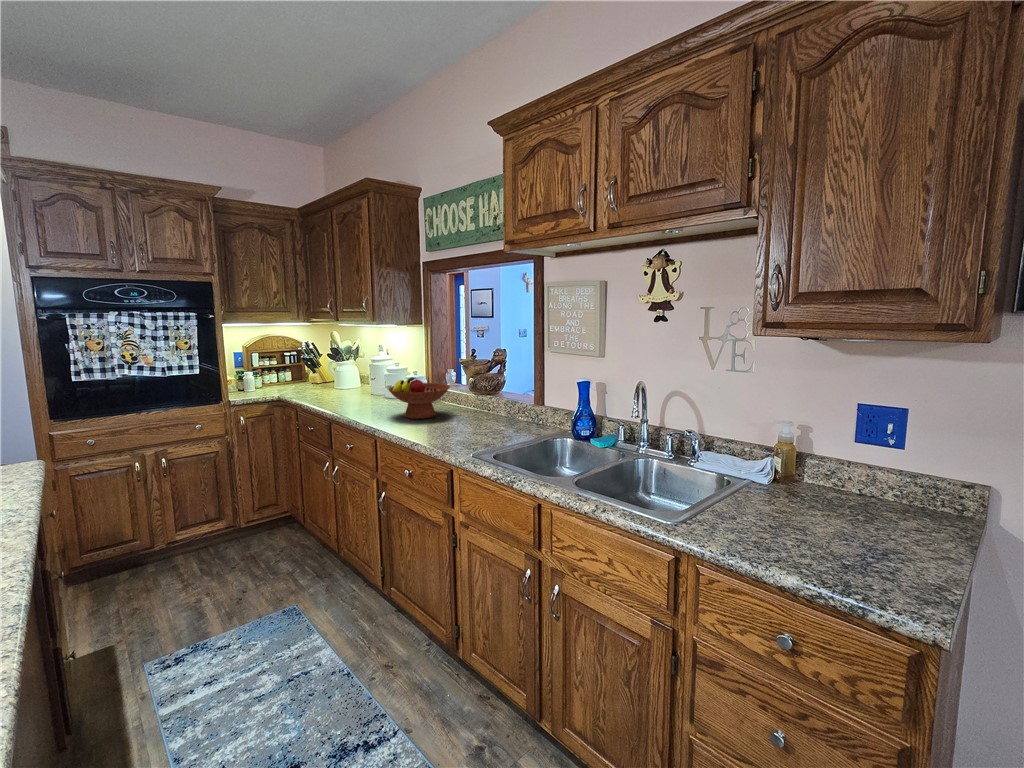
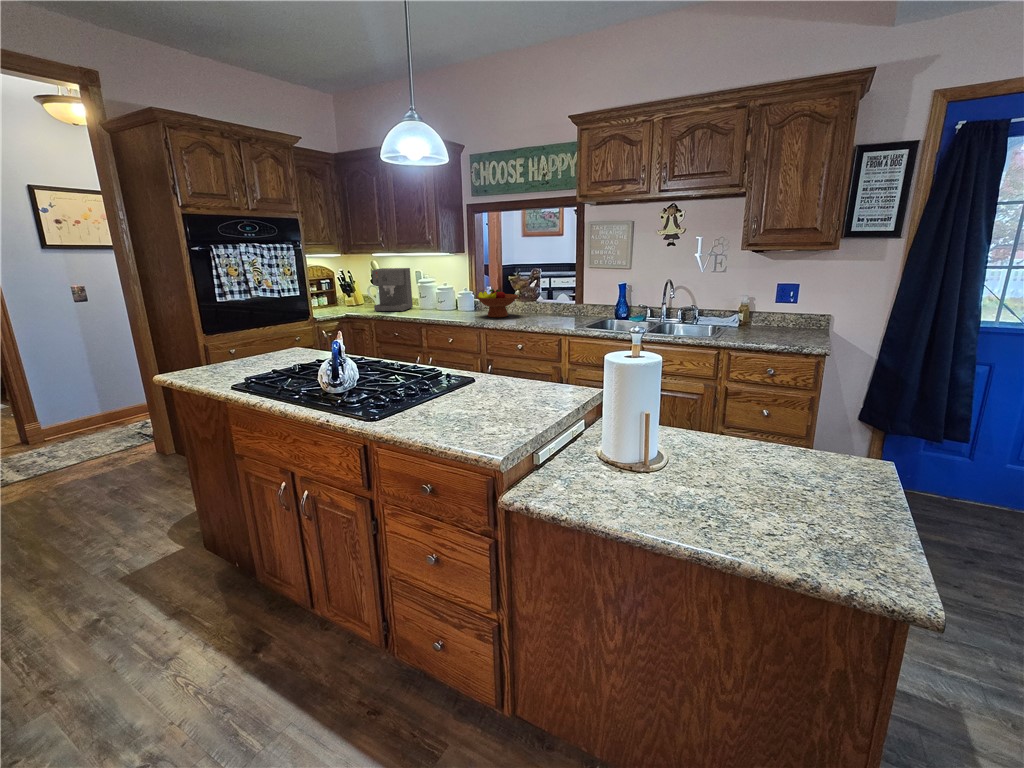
coffee maker: none [303,341,361,397] -> present [372,268,413,312]

